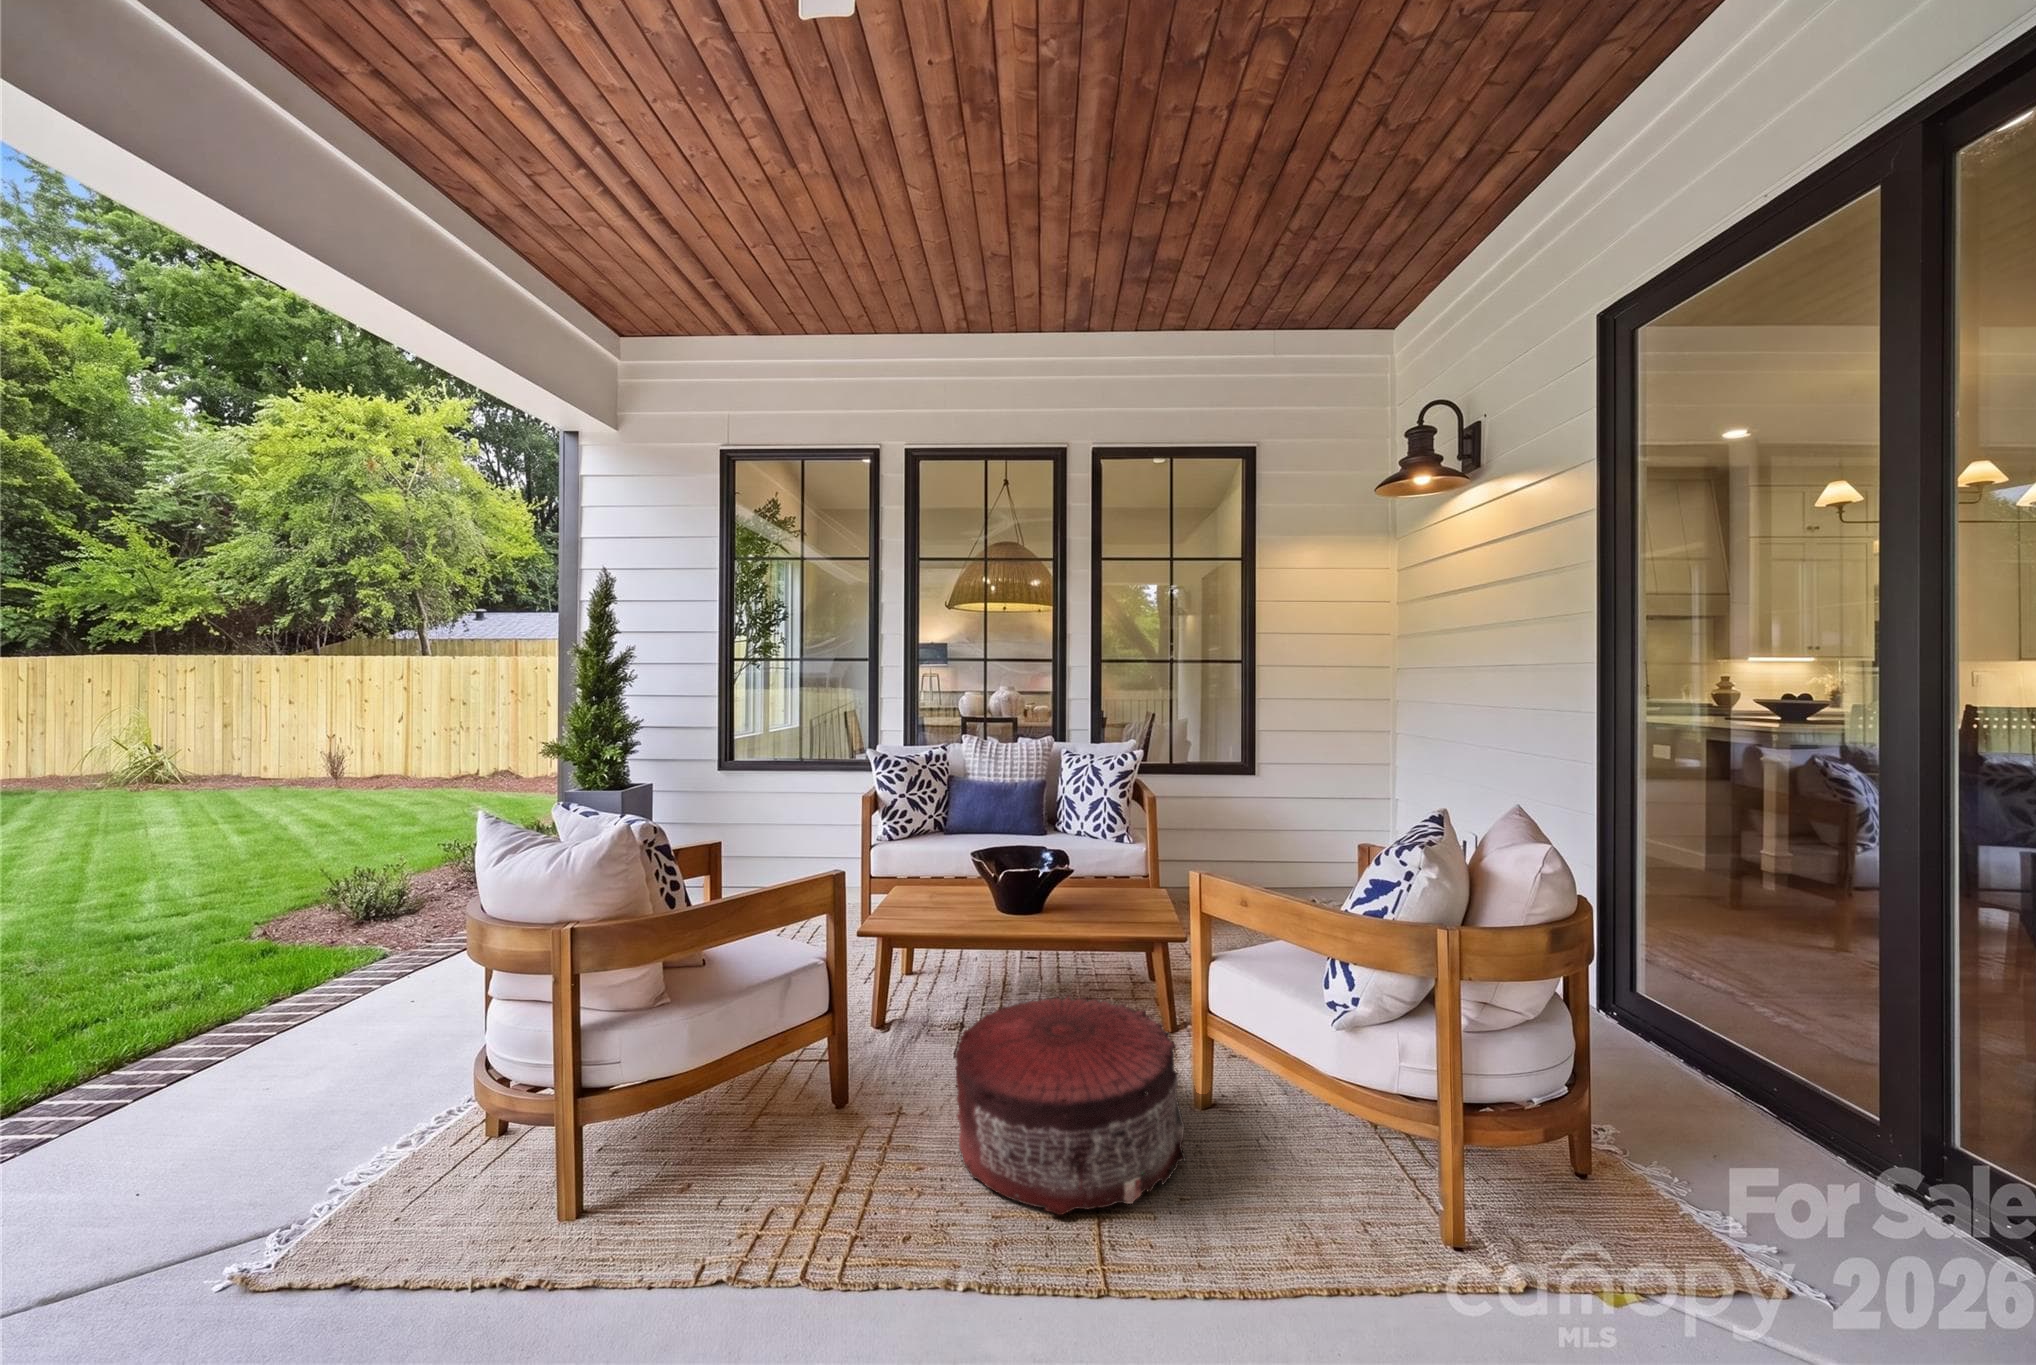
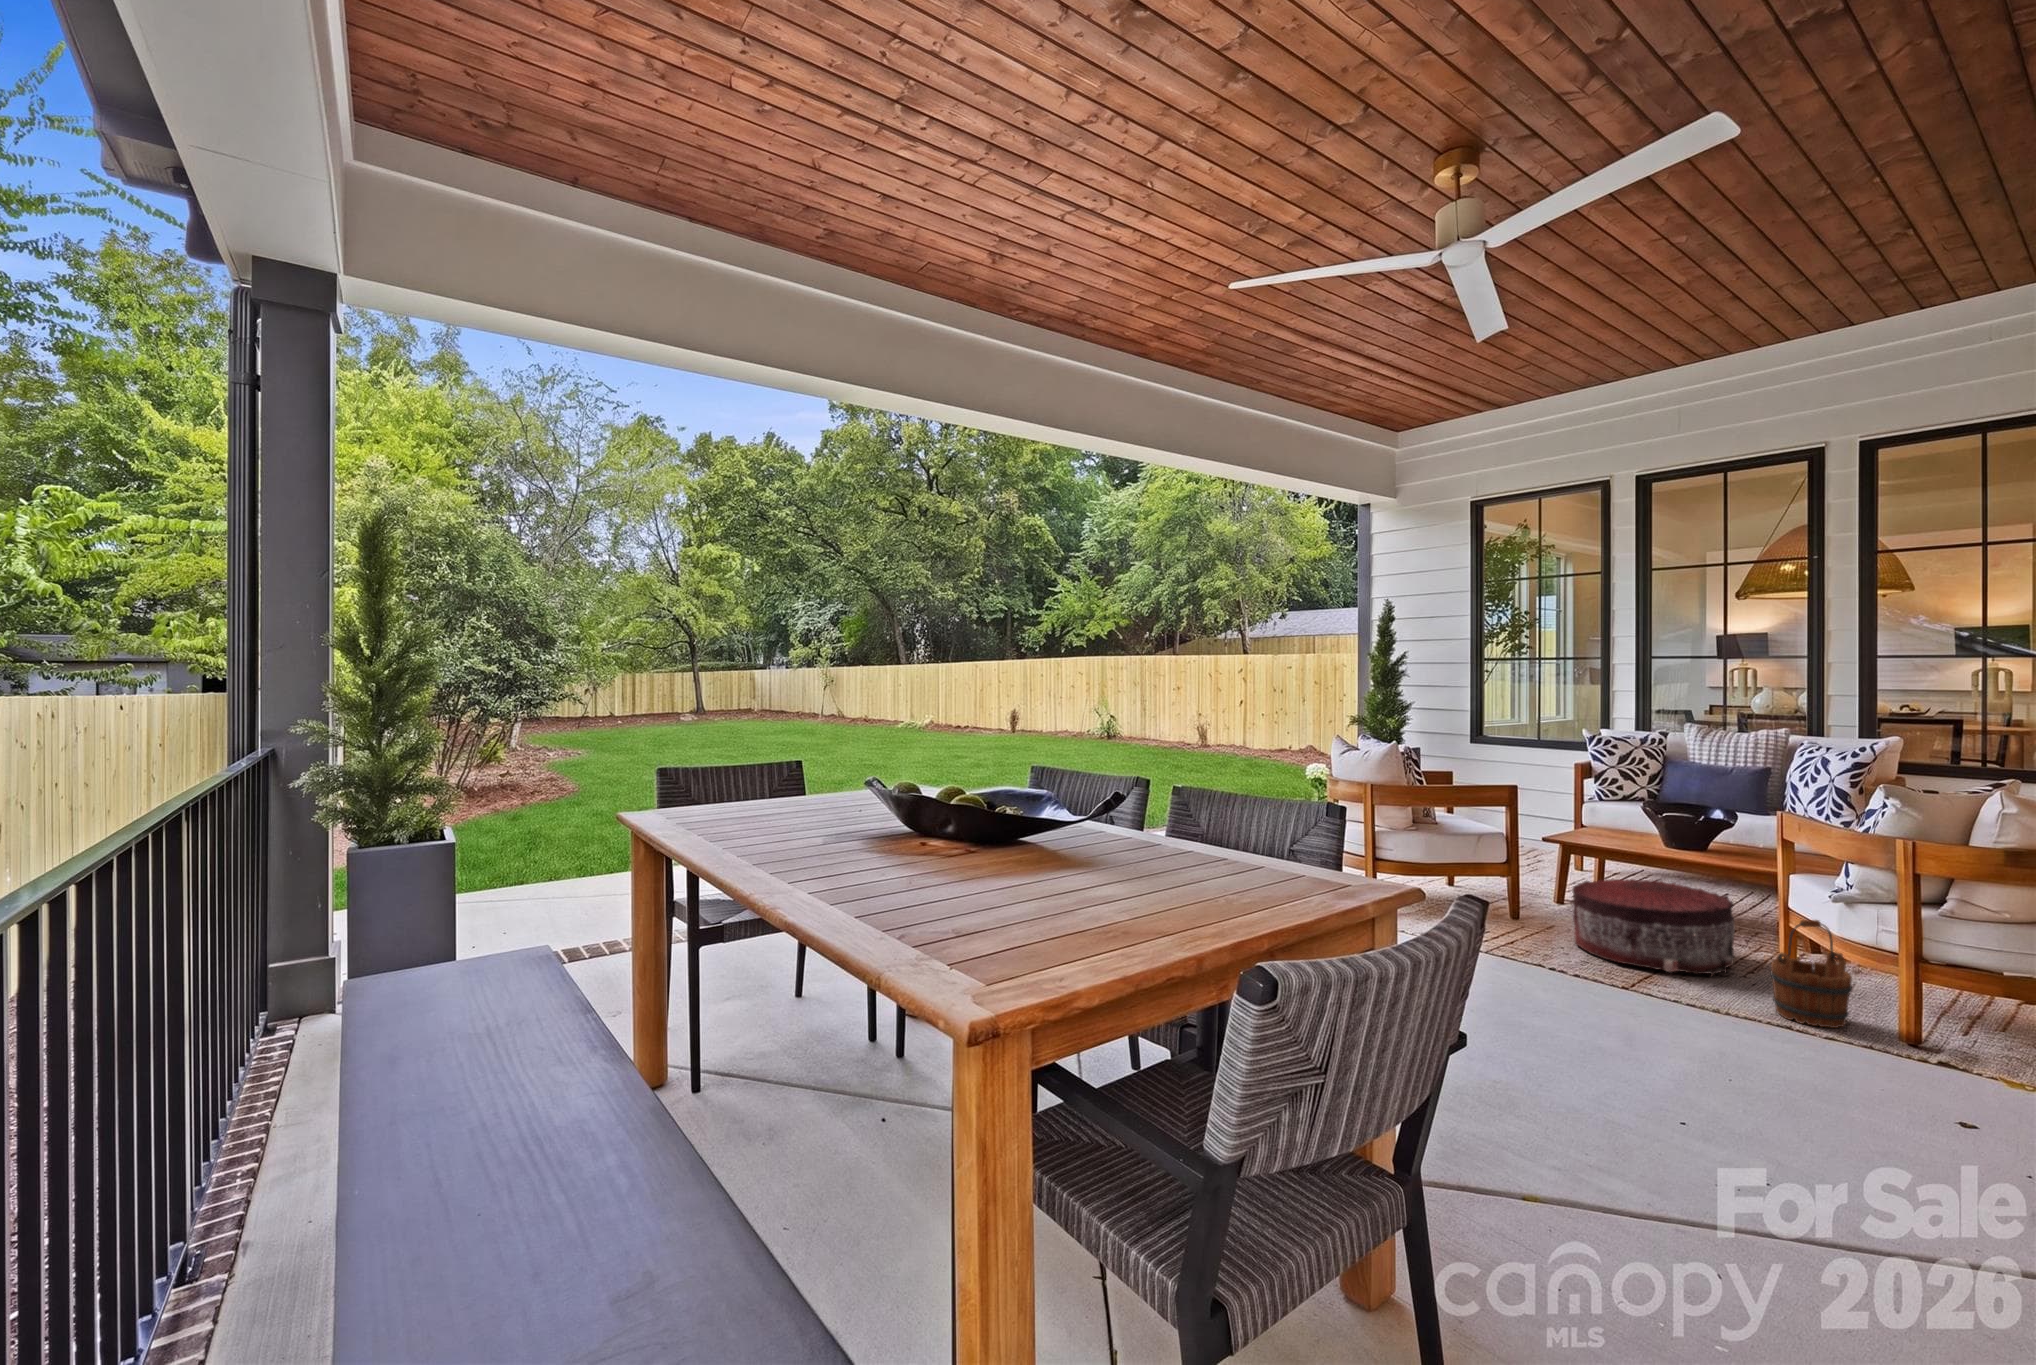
wooden bucket: none [1296,1078,1406,1283] -> present [1770,920,1852,1028]

